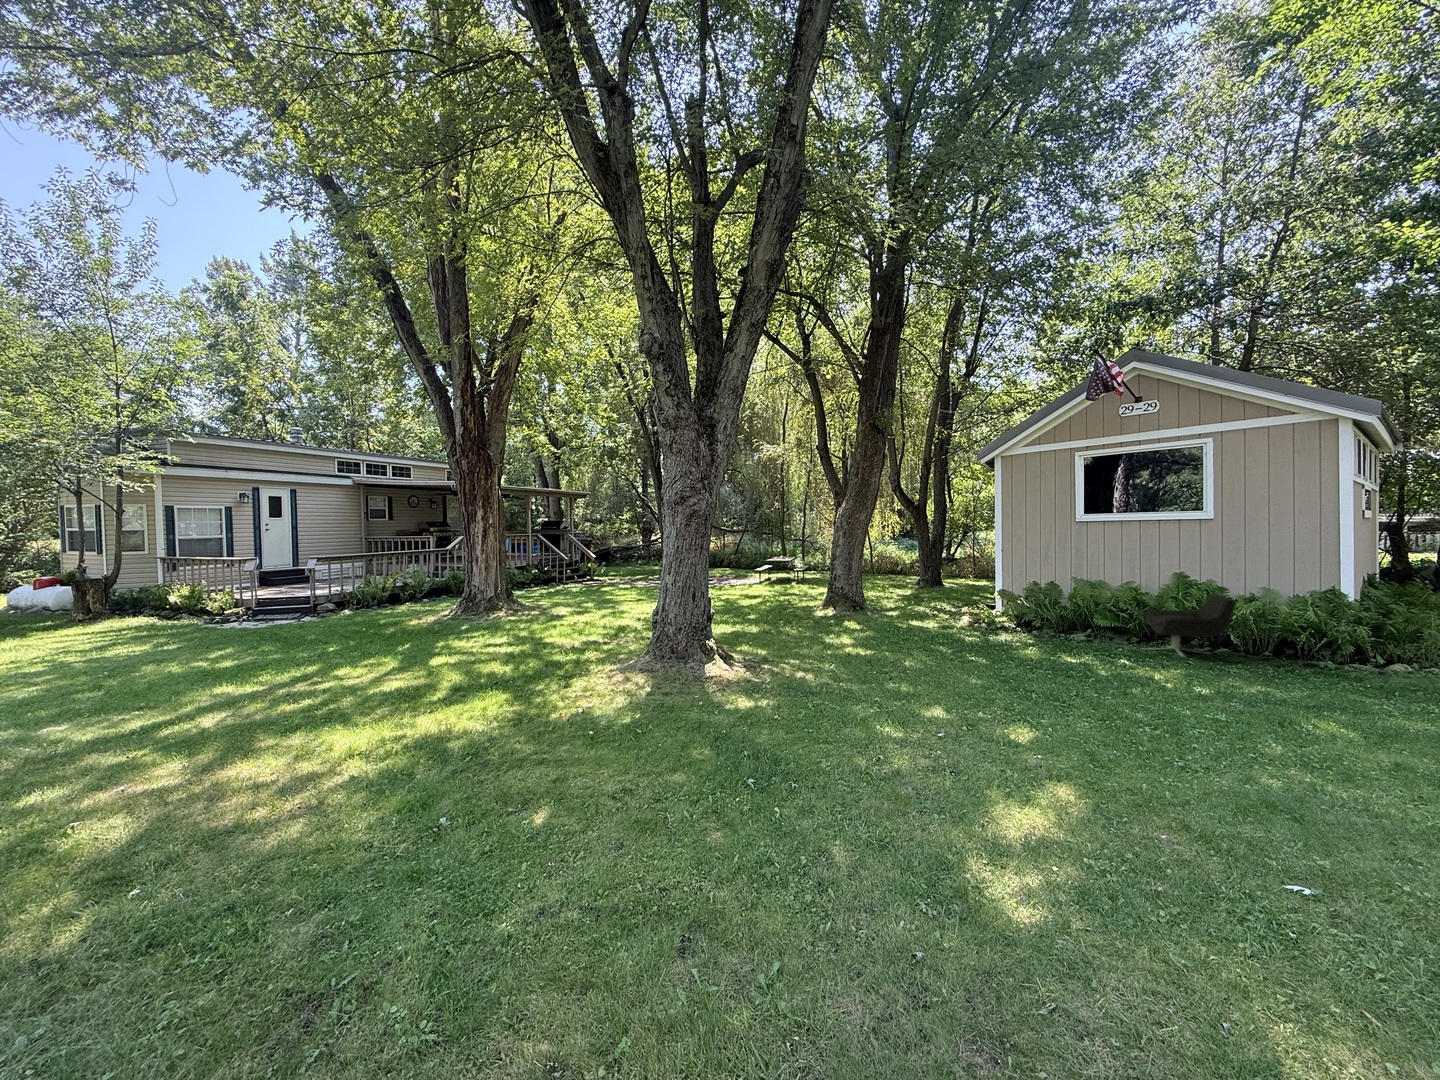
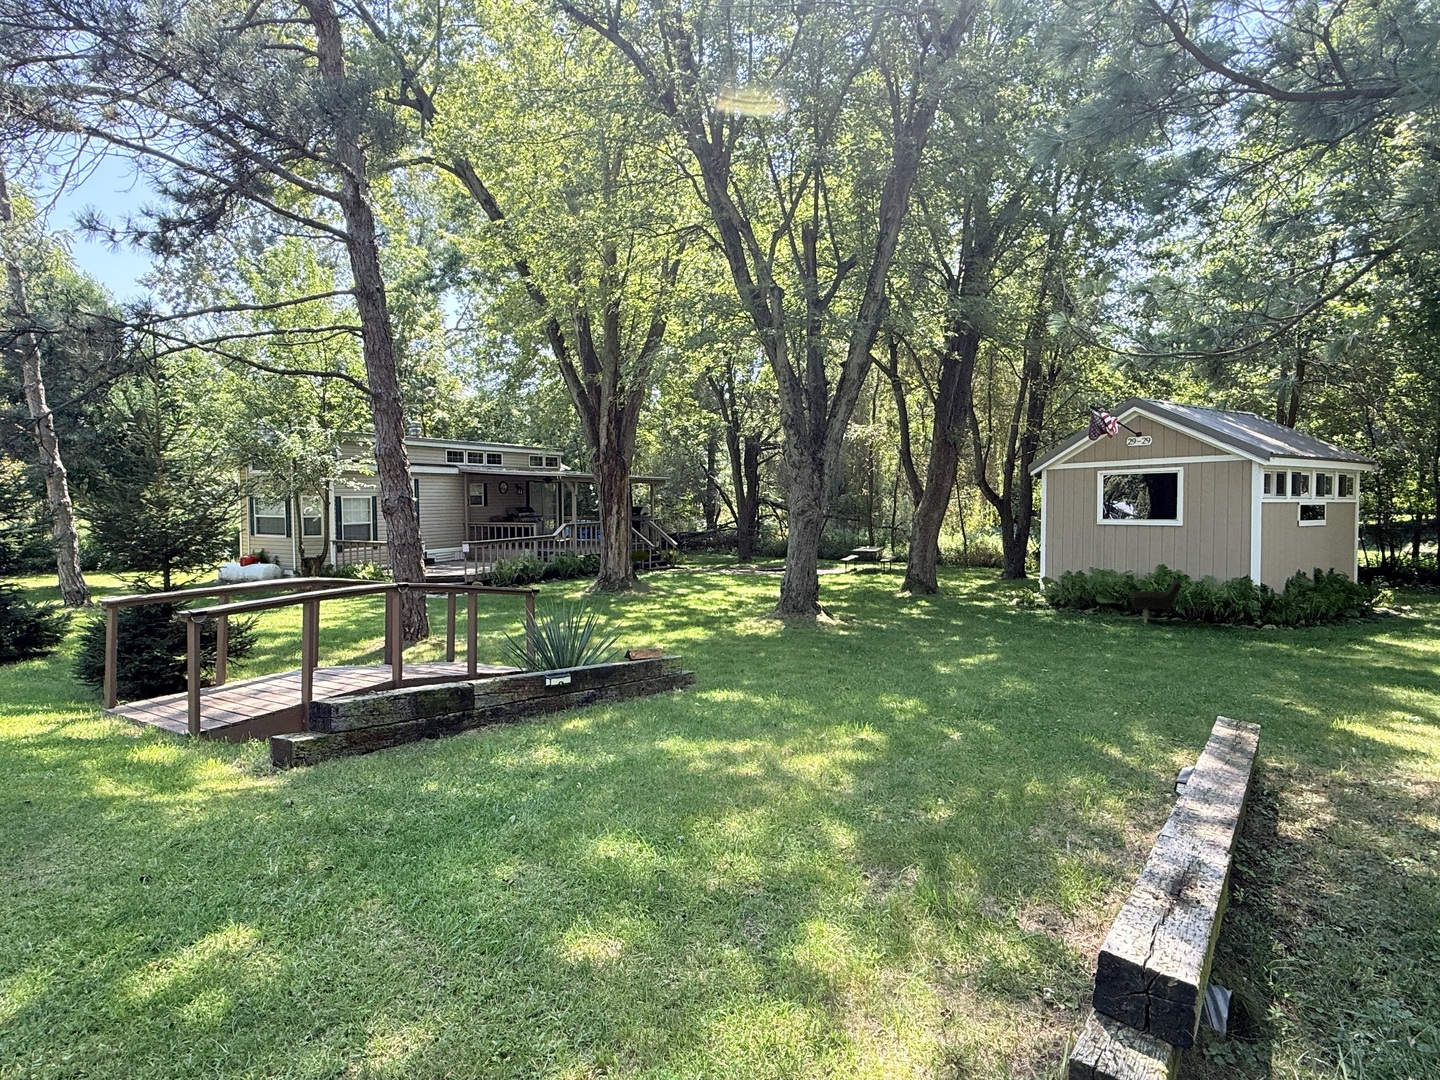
potted tree: none [491,561,517,615] -> present [630,550,649,593]

